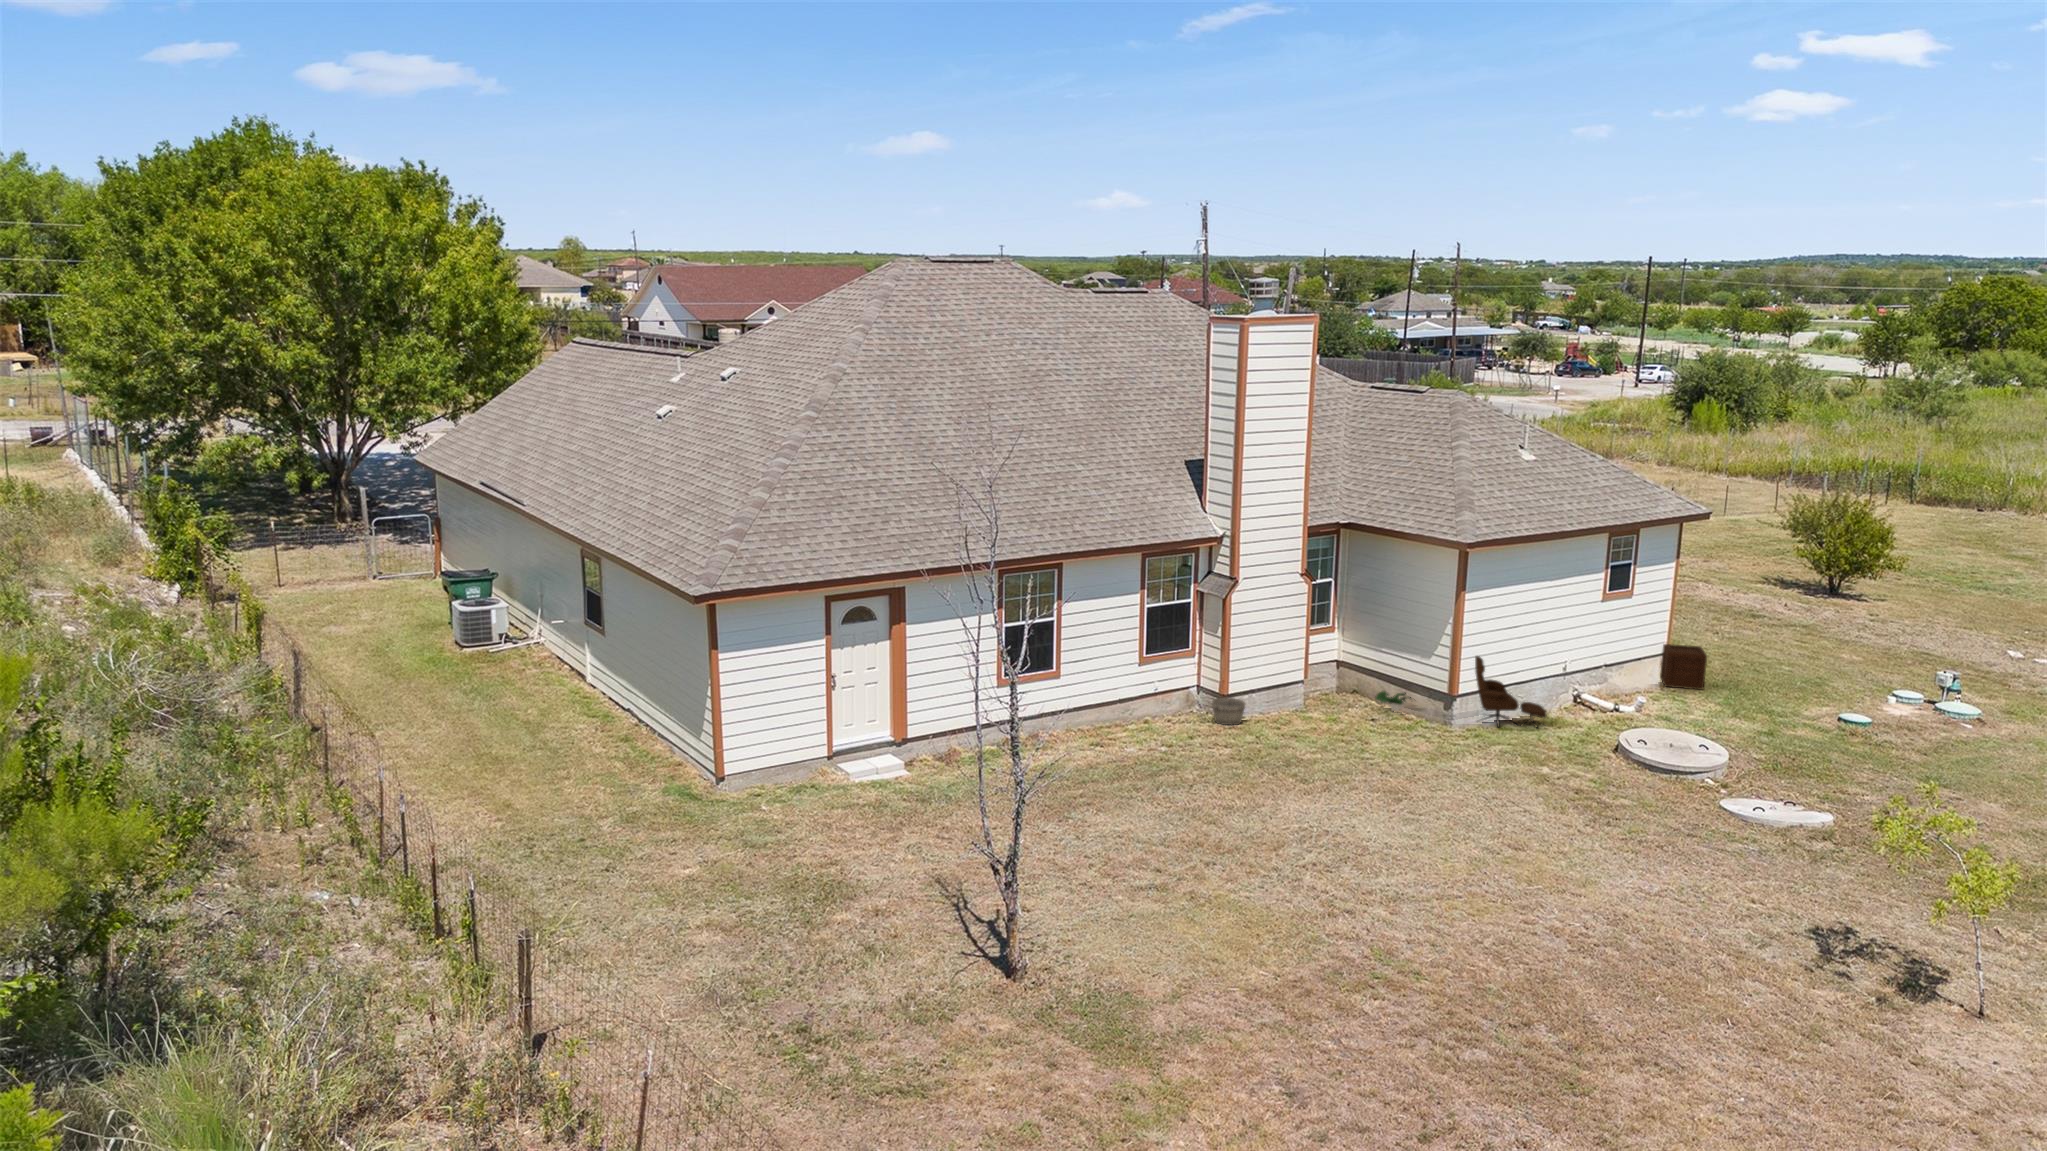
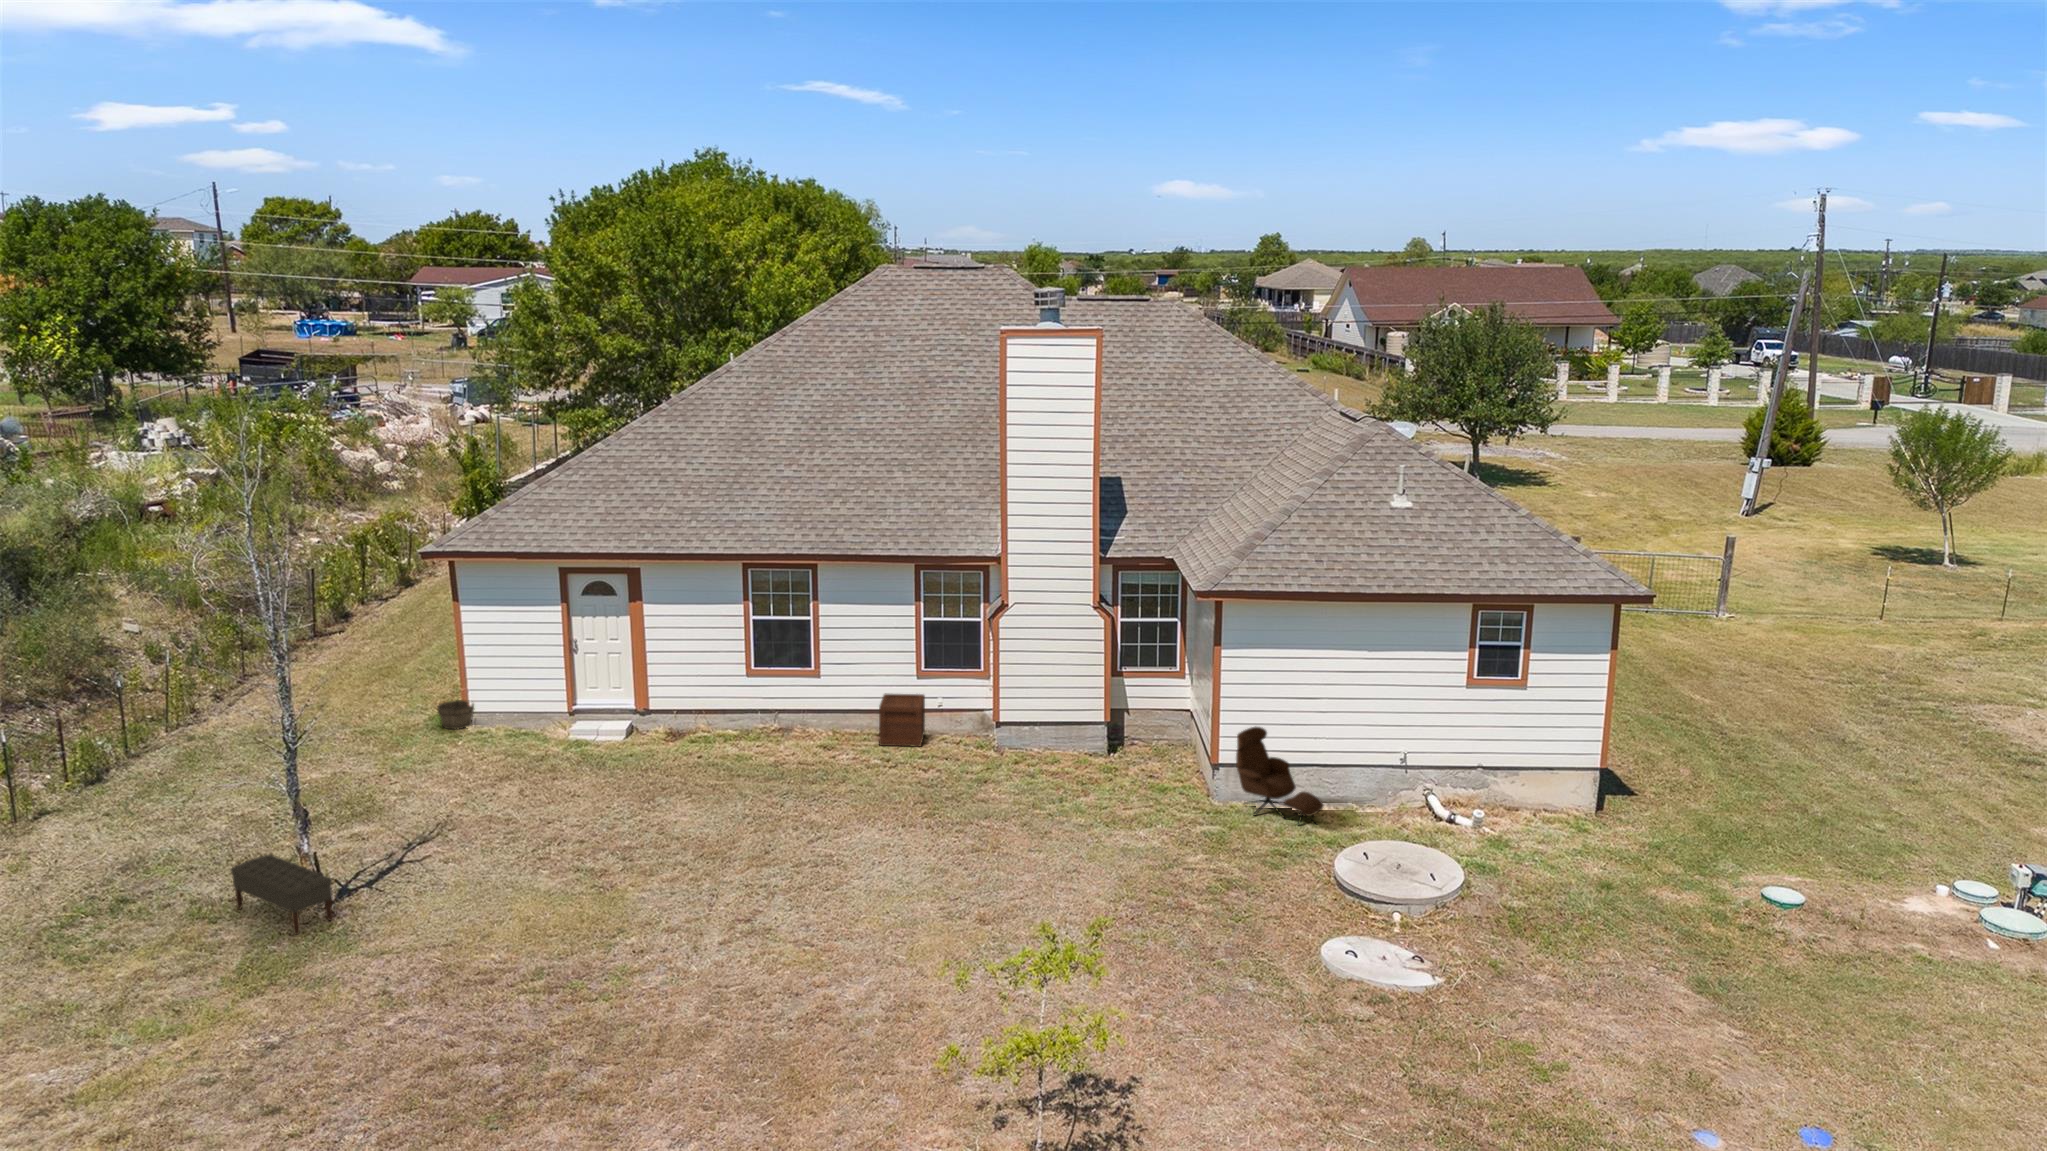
wooden crate: present [1660,644,1707,690] -> present [879,693,925,747]
potted plant: present [1376,691,1411,711] -> none [1157,749,1200,776]
wooden bucket: present [1212,697,1245,725] -> present [437,700,474,729]
bench: none [937,905,1046,966] -> present [231,855,333,935]

